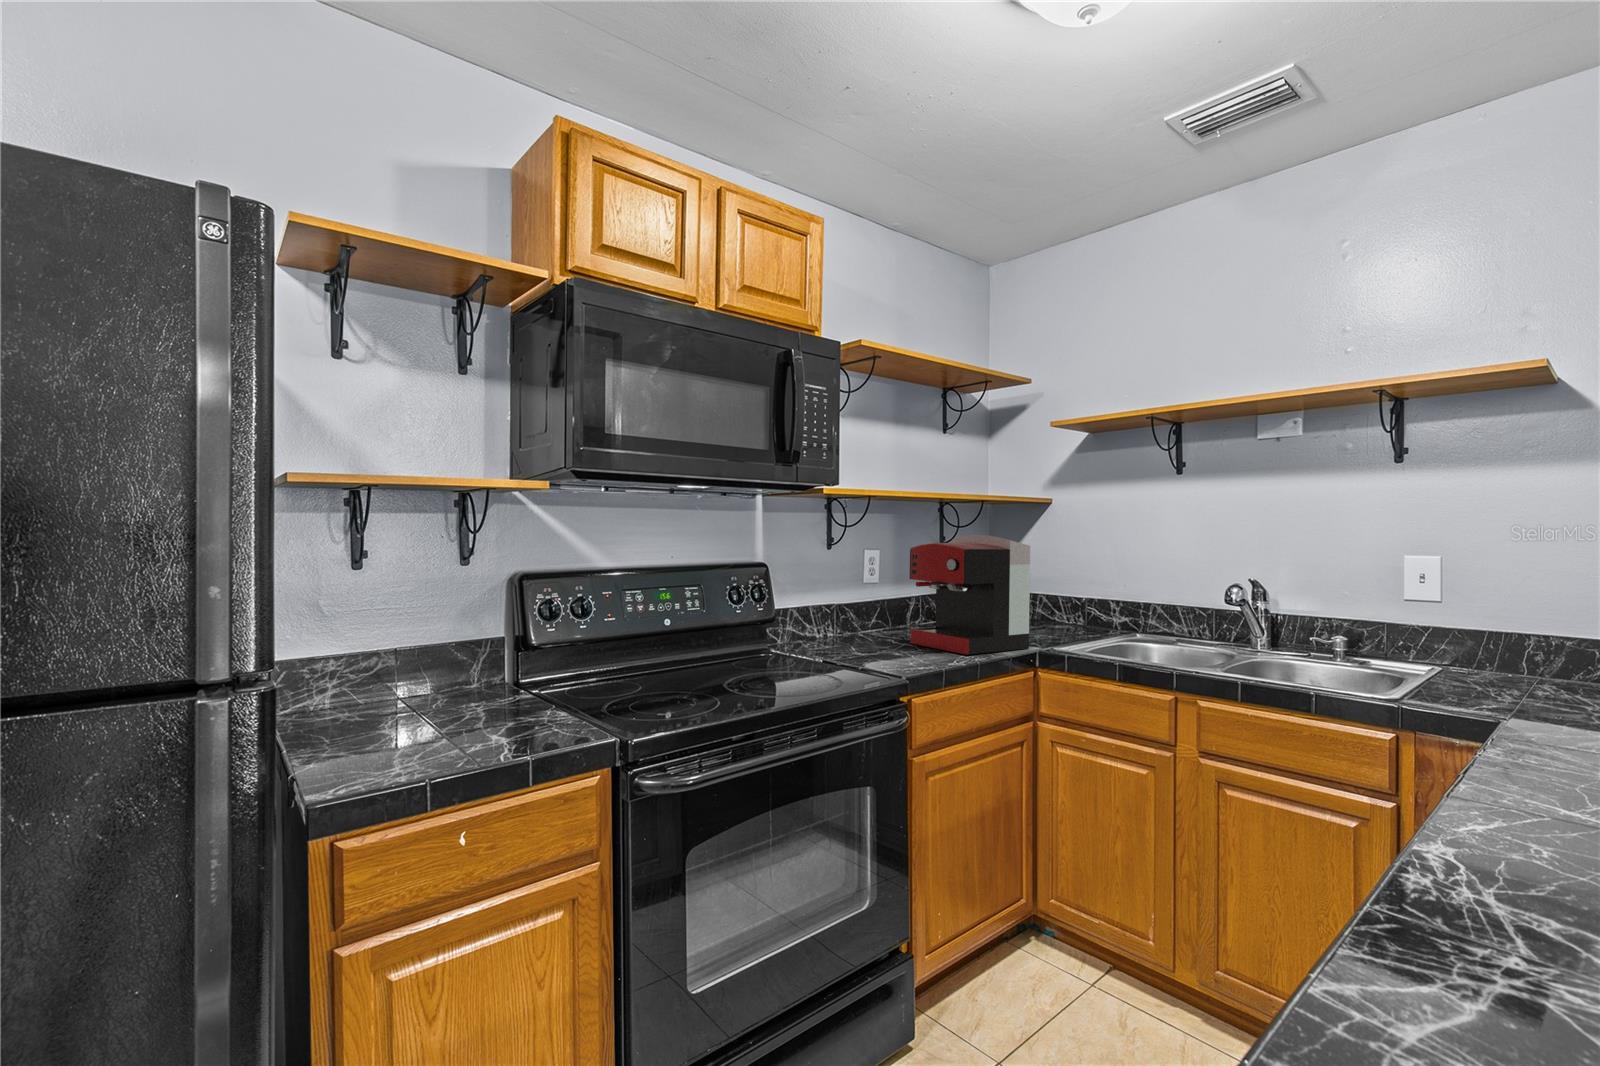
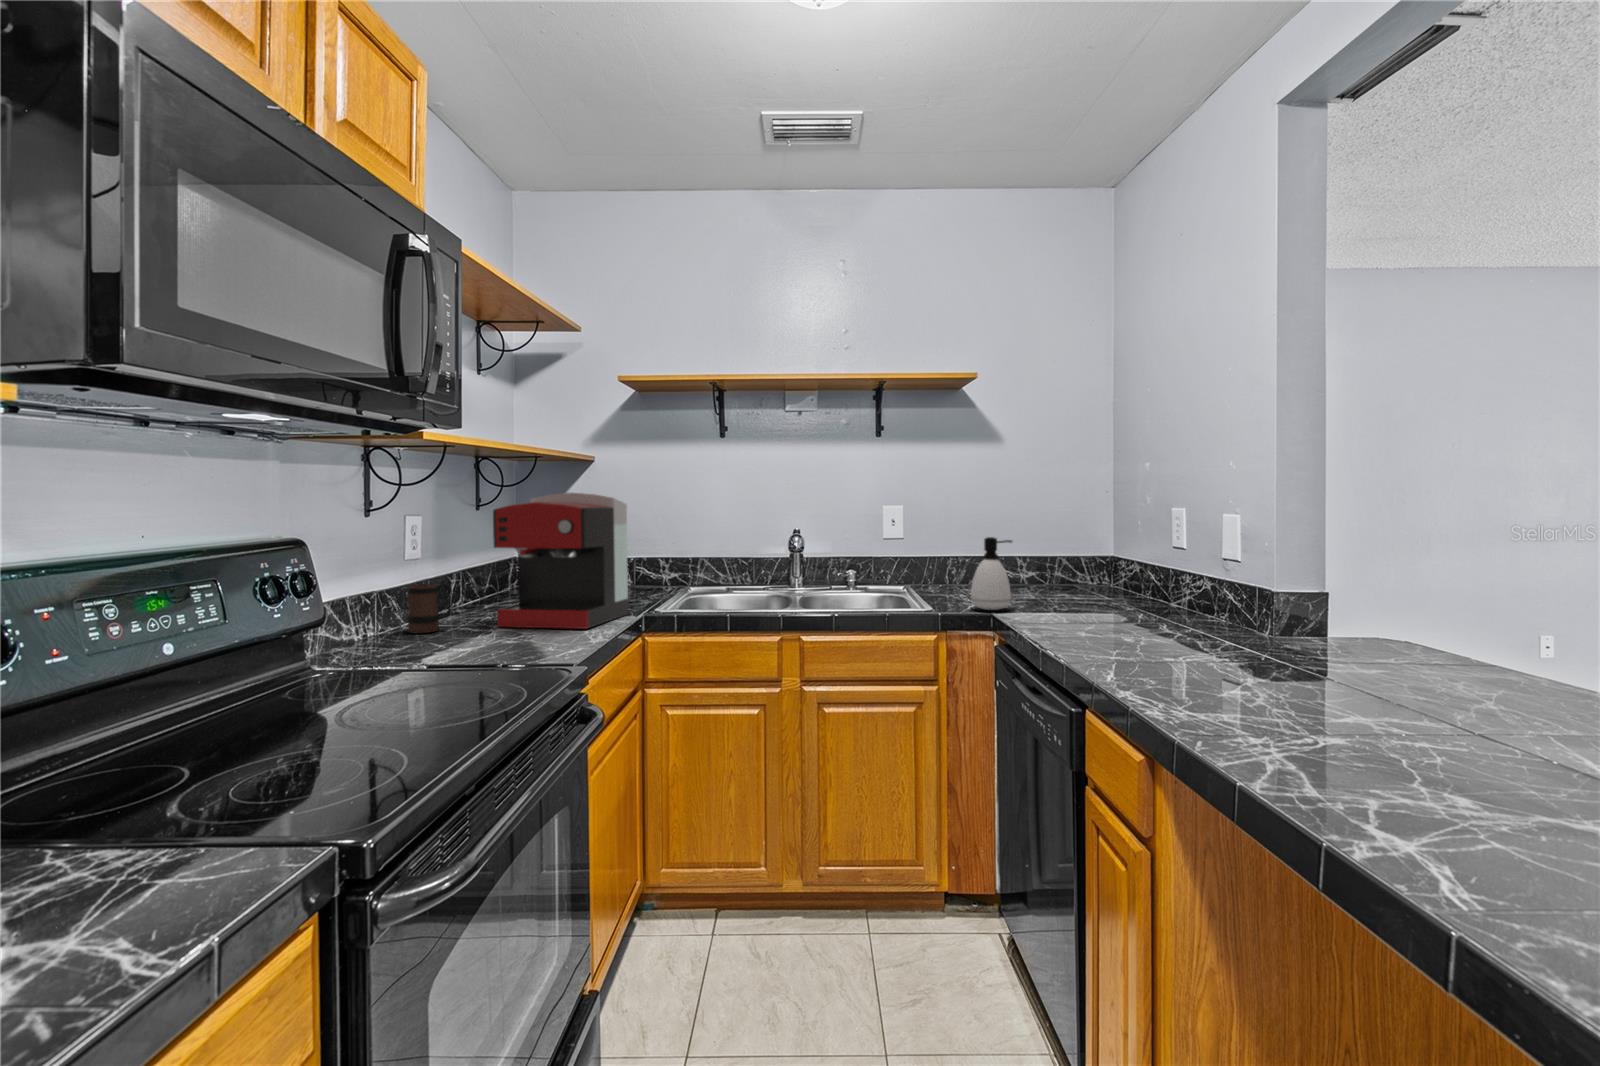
mug: none [850,603,879,640] -> present [407,583,452,633]
soap dispenser: none [1483,607,1567,715] -> present [971,537,1012,610]

